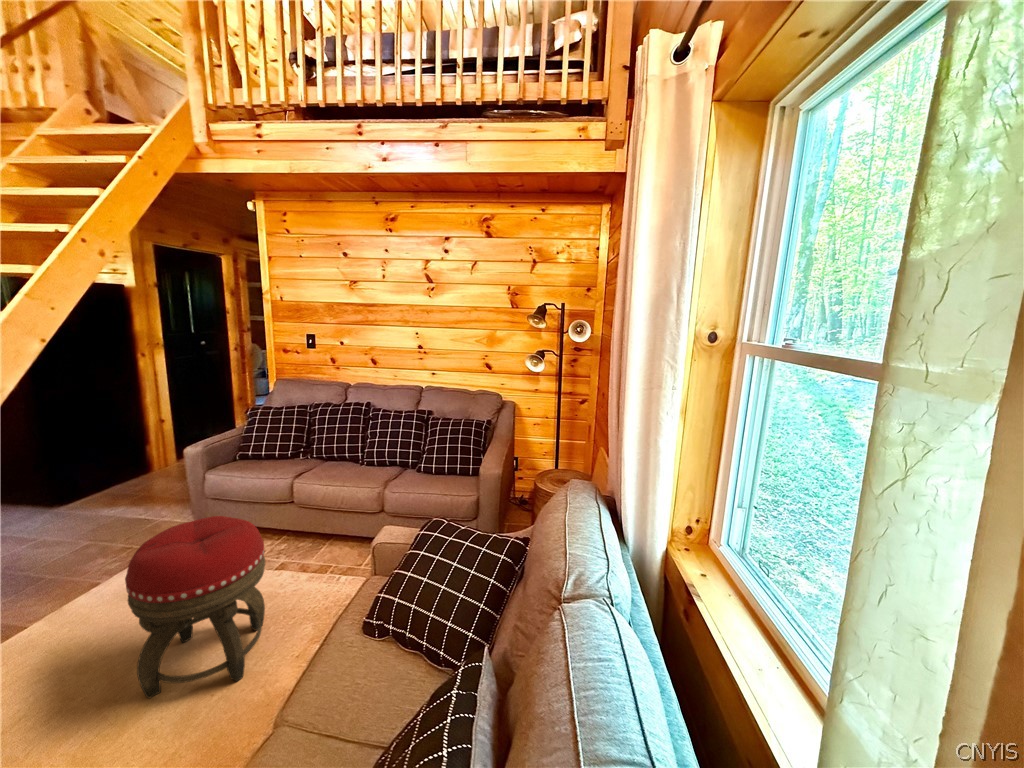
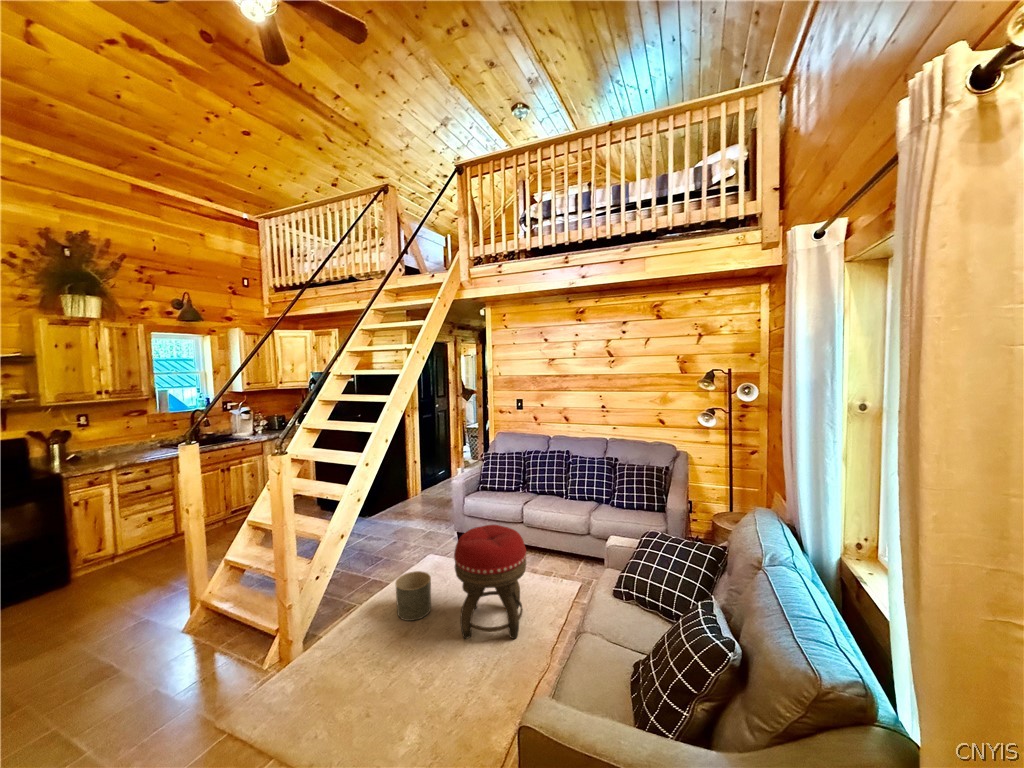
planter: none [19,599,107,685] -> present [395,571,431,621]

